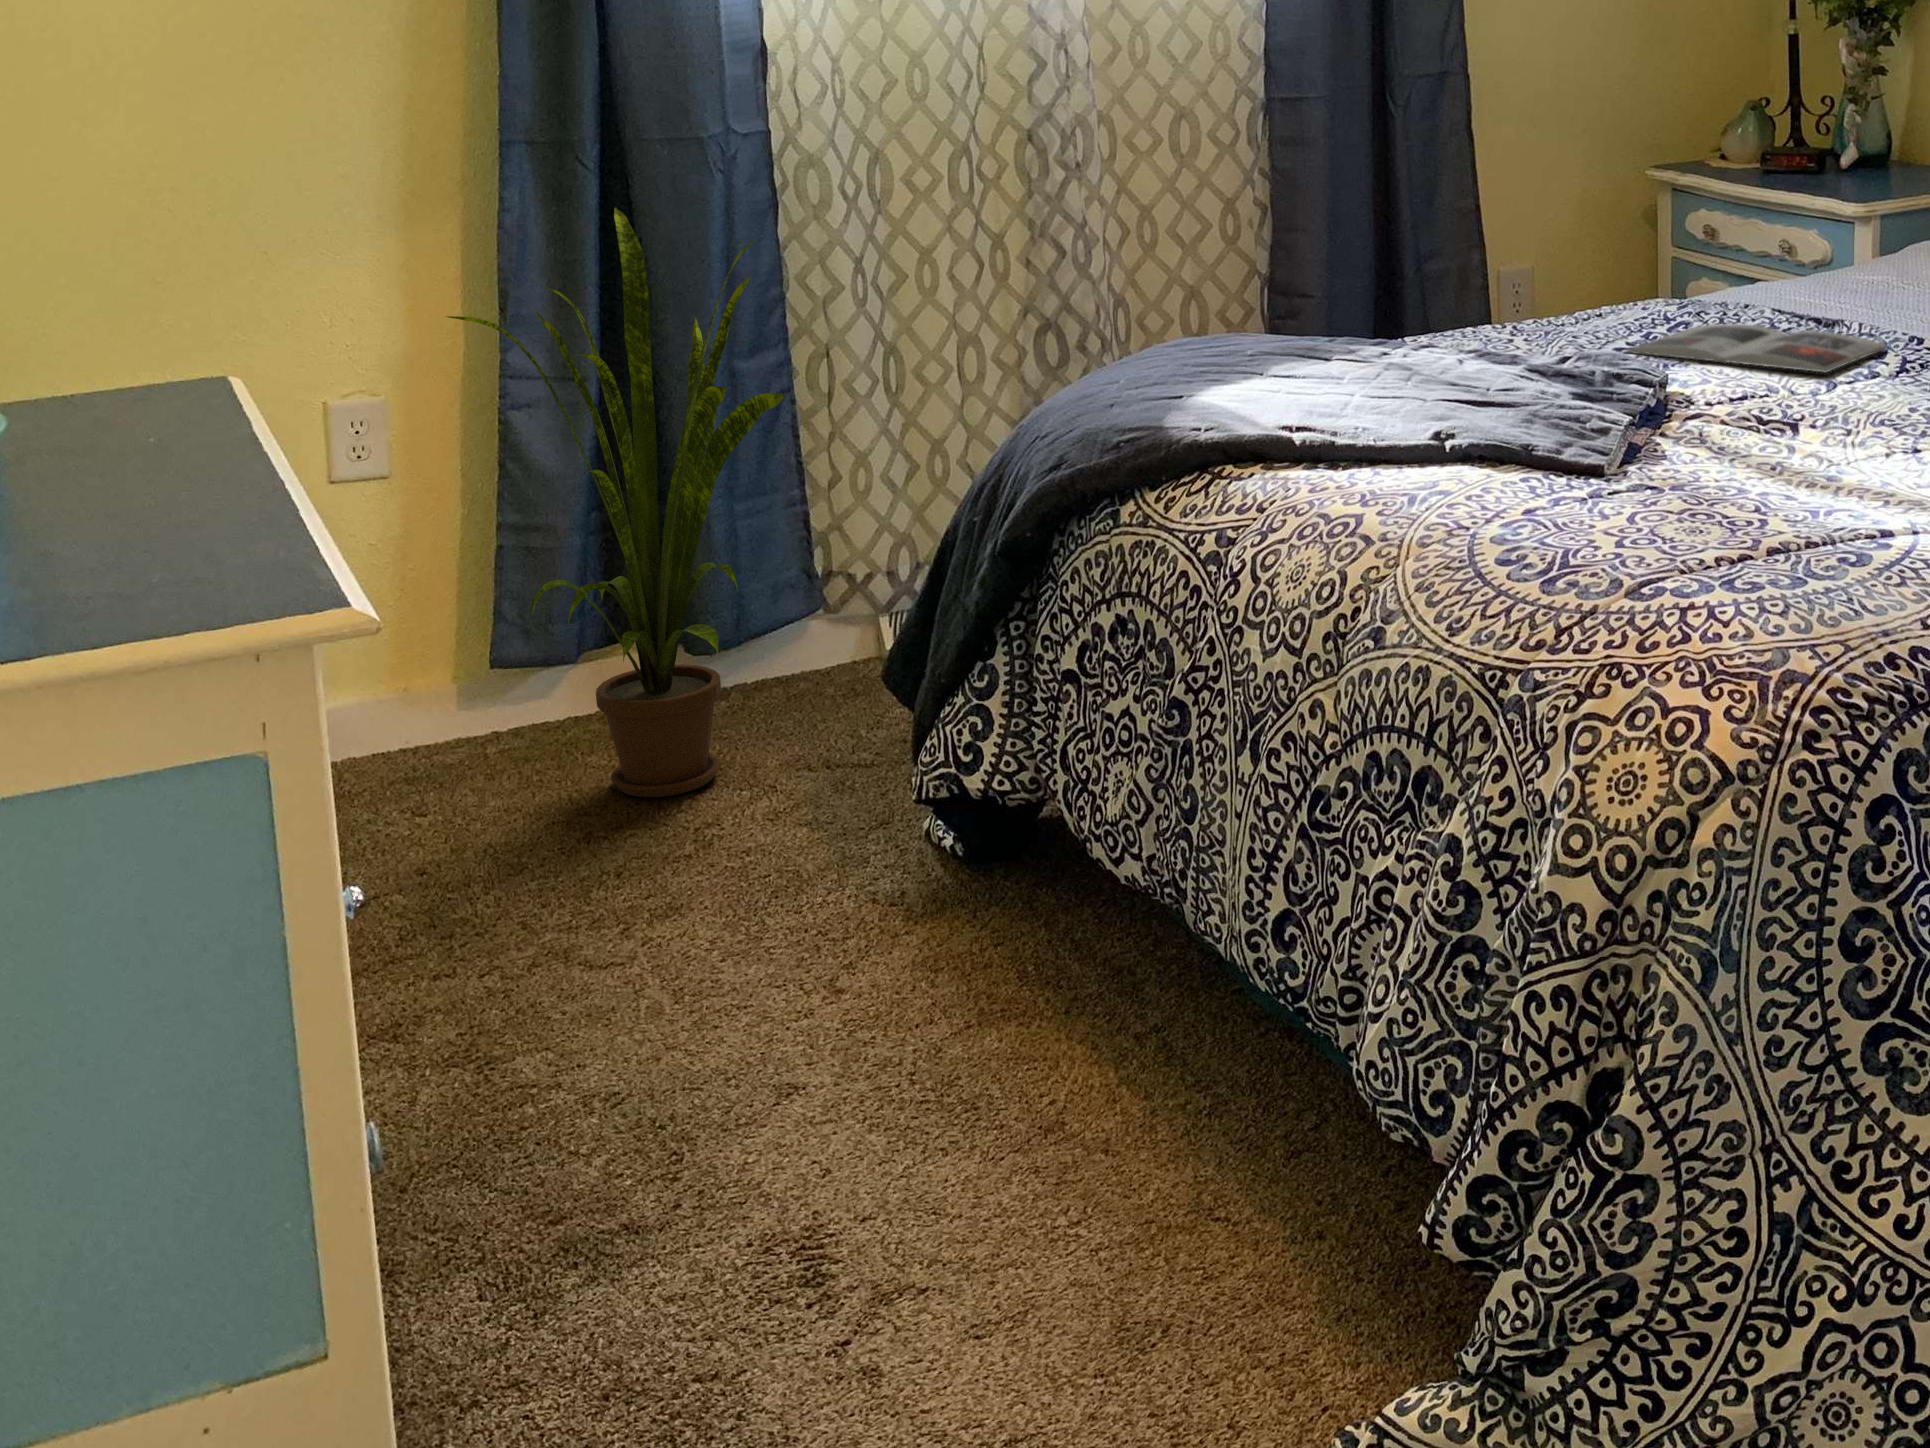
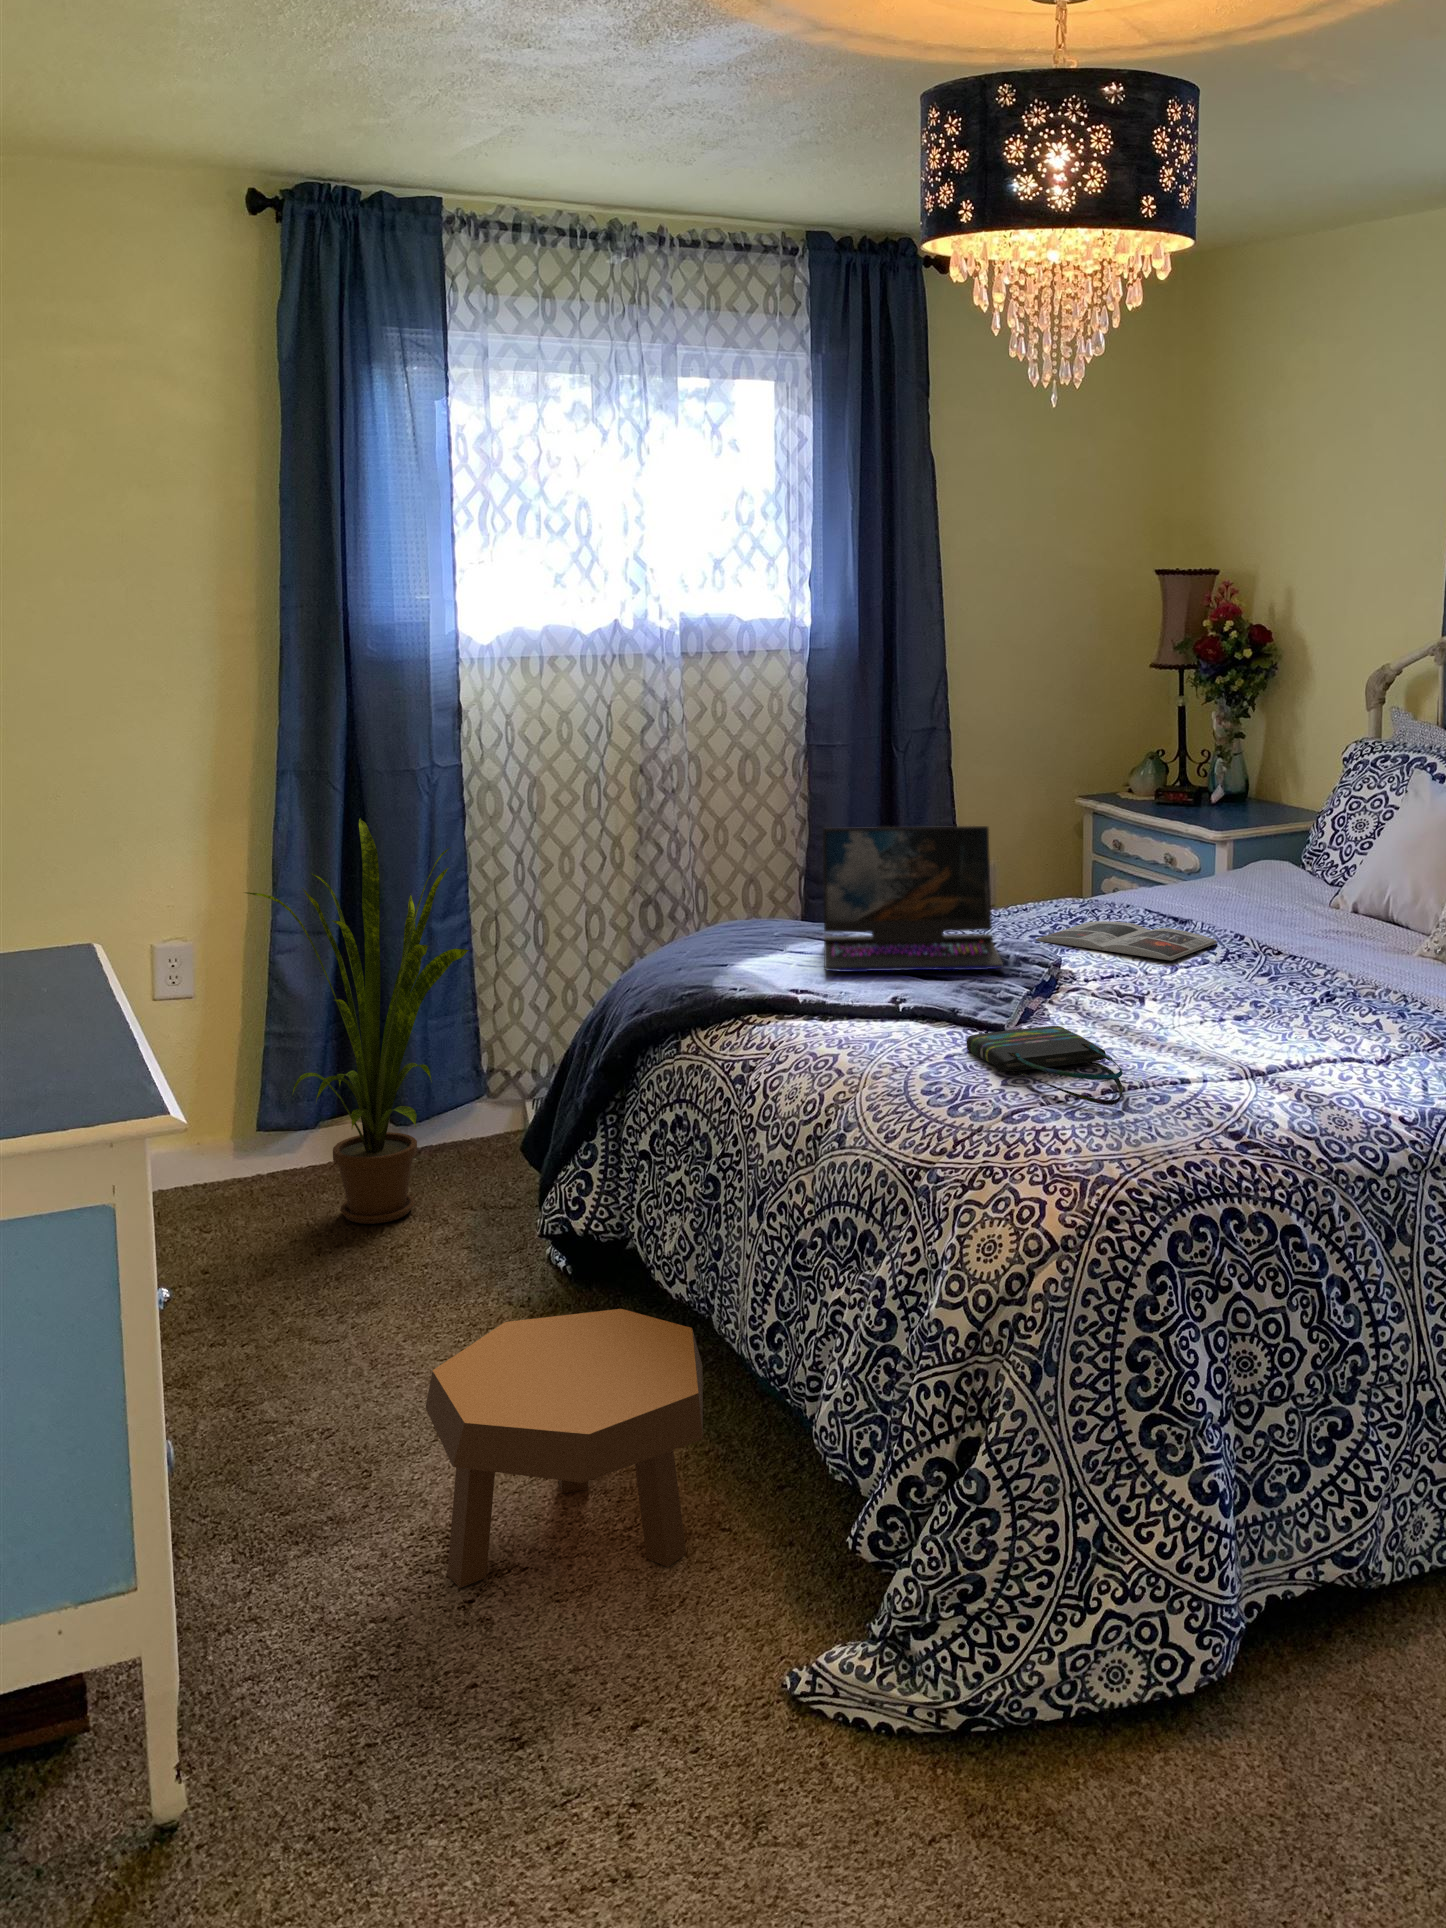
laptop: none [1309,187,1587,401] -> present [823,826,1003,972]
tote bag: none [1552,463,1798,571] -> present [967,1026,1123,1105]
footstool: none [761,901,1187,1325] -> present [426,1309,703,1588]

